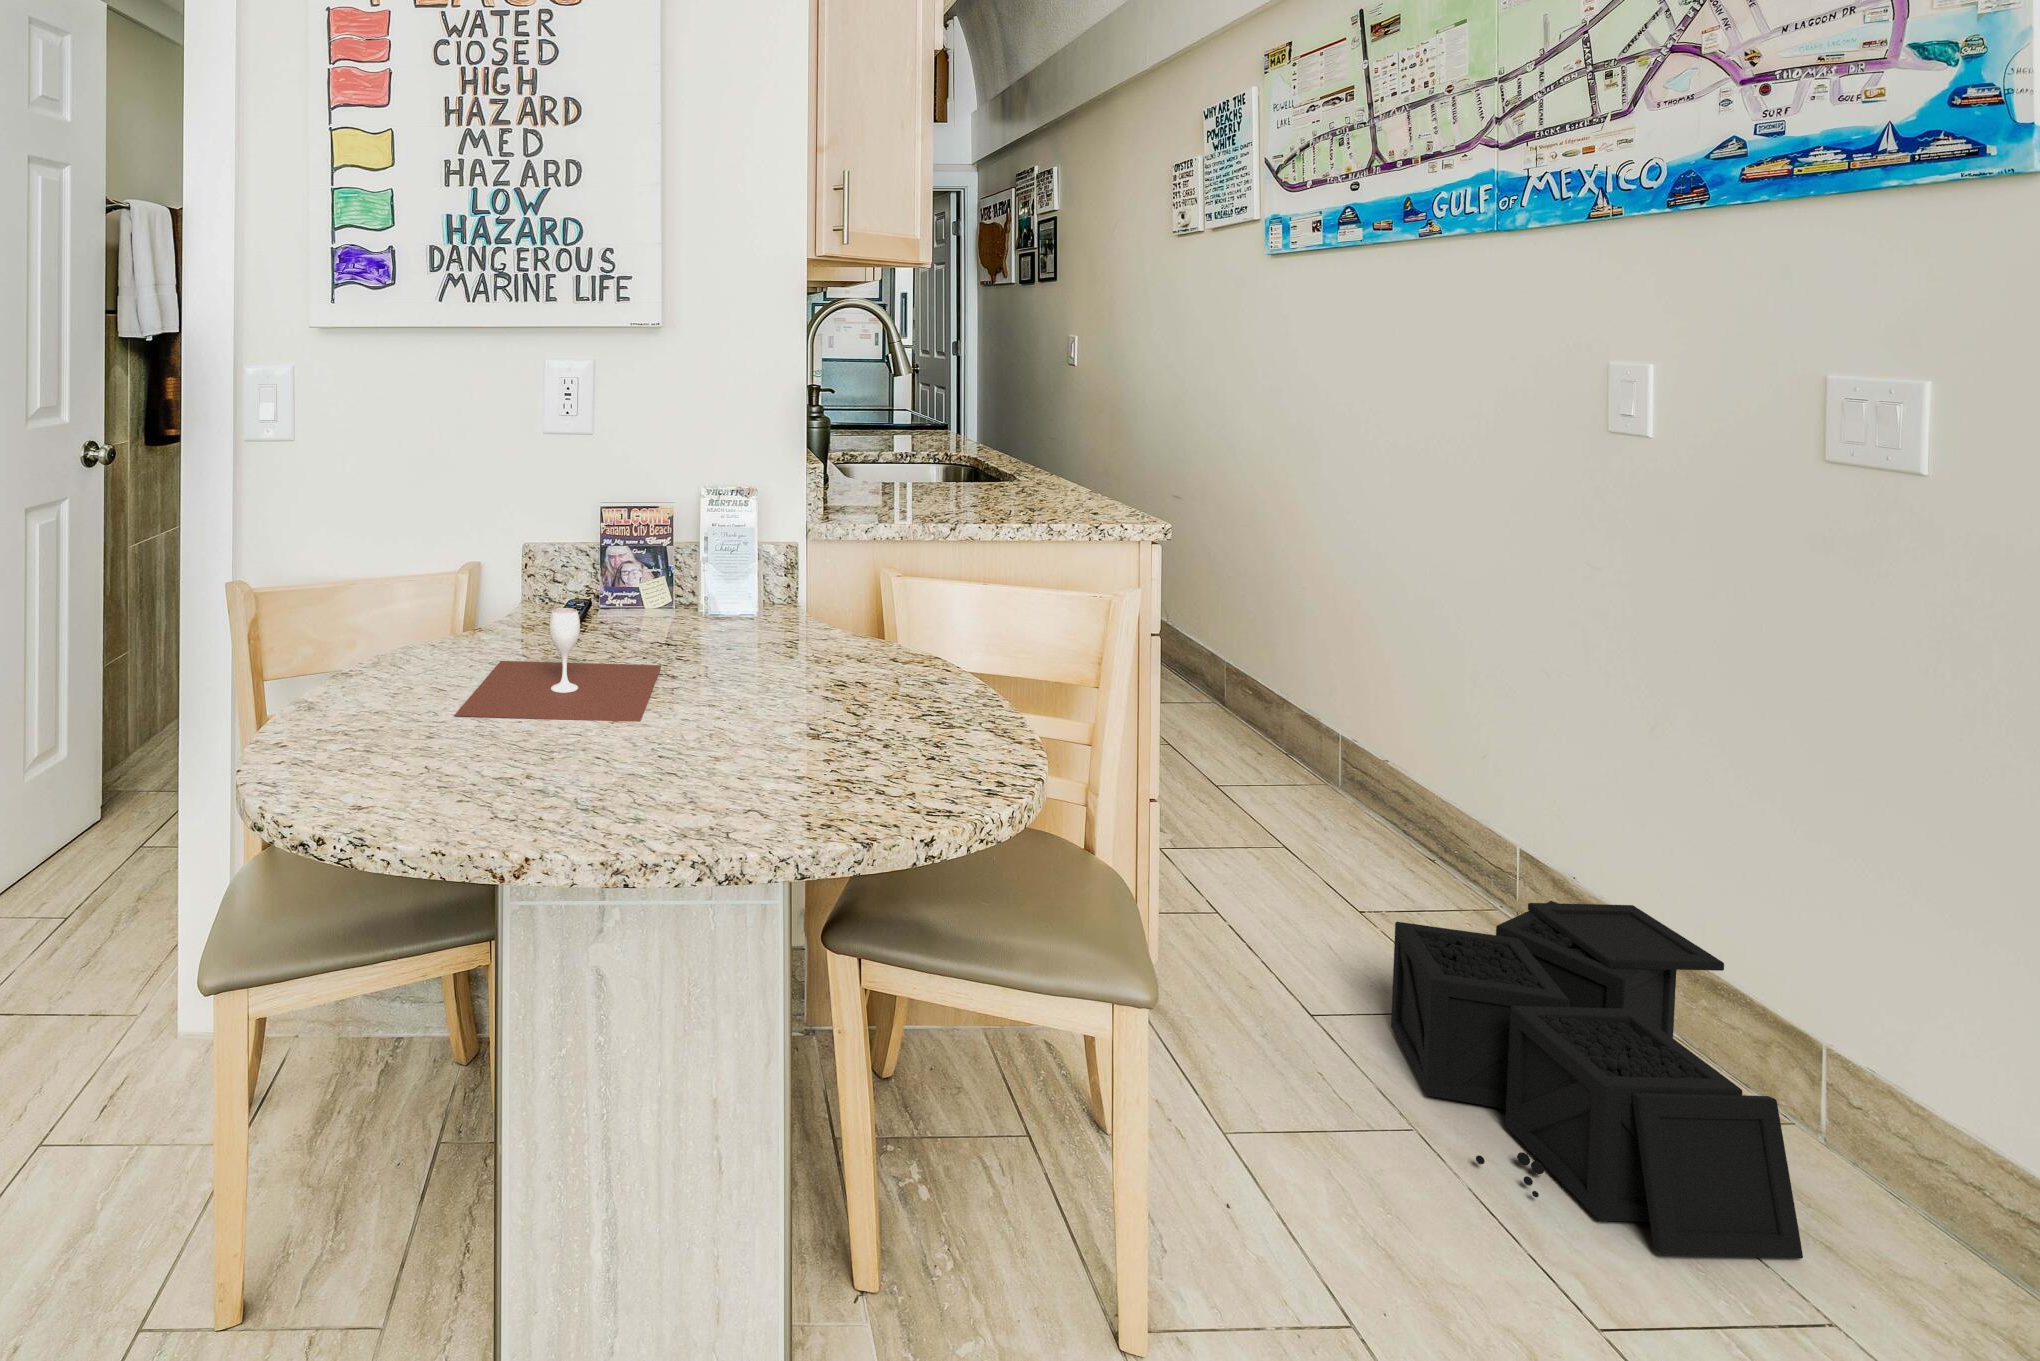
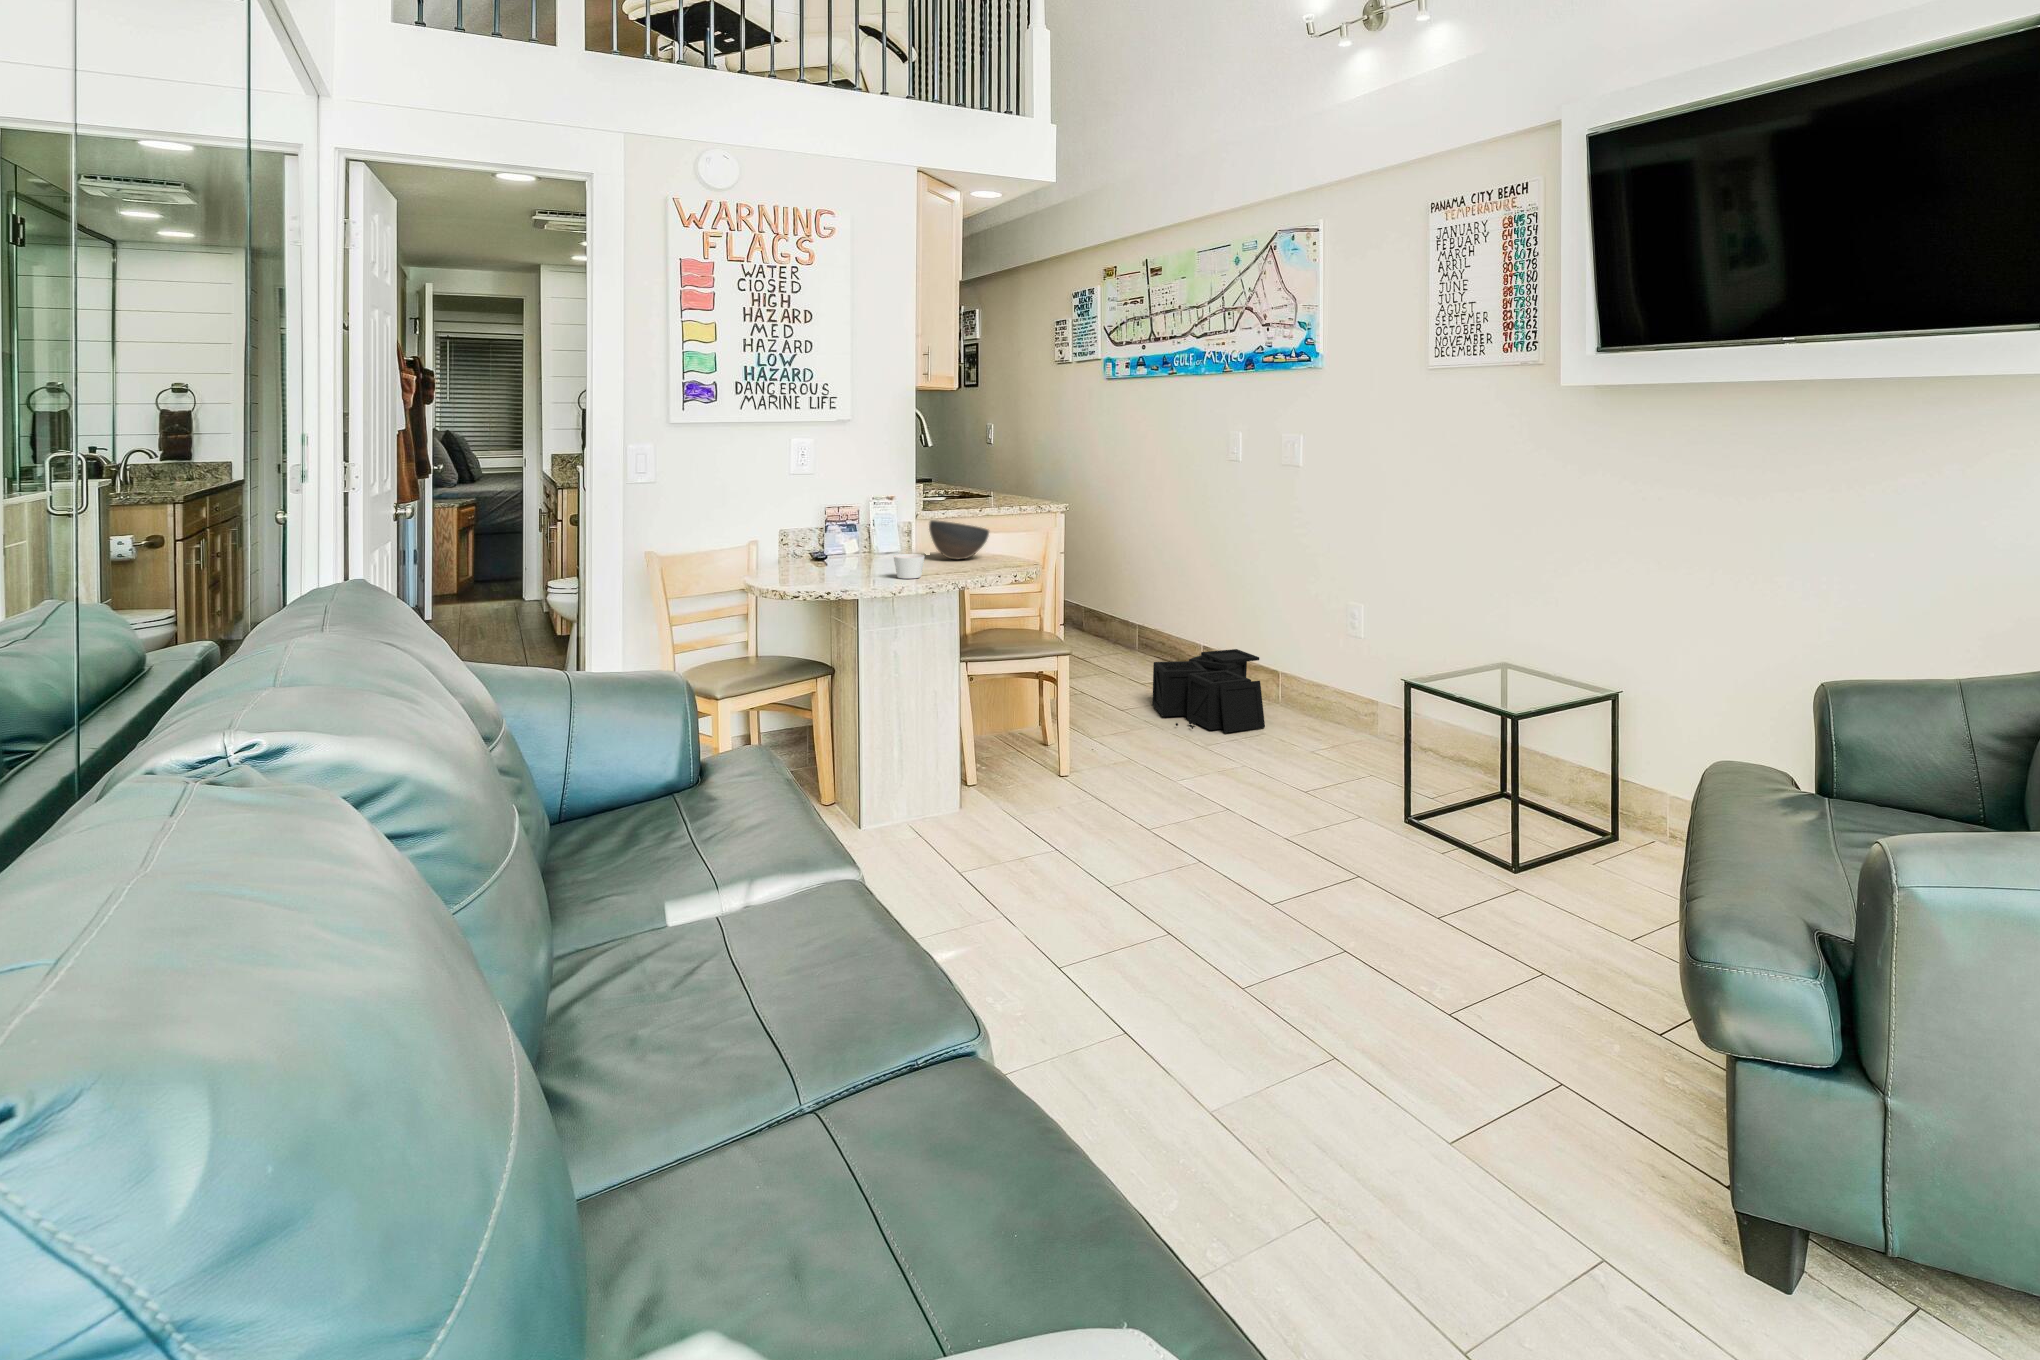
bowl: none [757,578,916,694] -> present [929,520,989,559]
wine glass: present [454,608,661,722] -> none [817,533,899,571]
candle: none [534,724,631,820] -> present [893,554,925,579]

